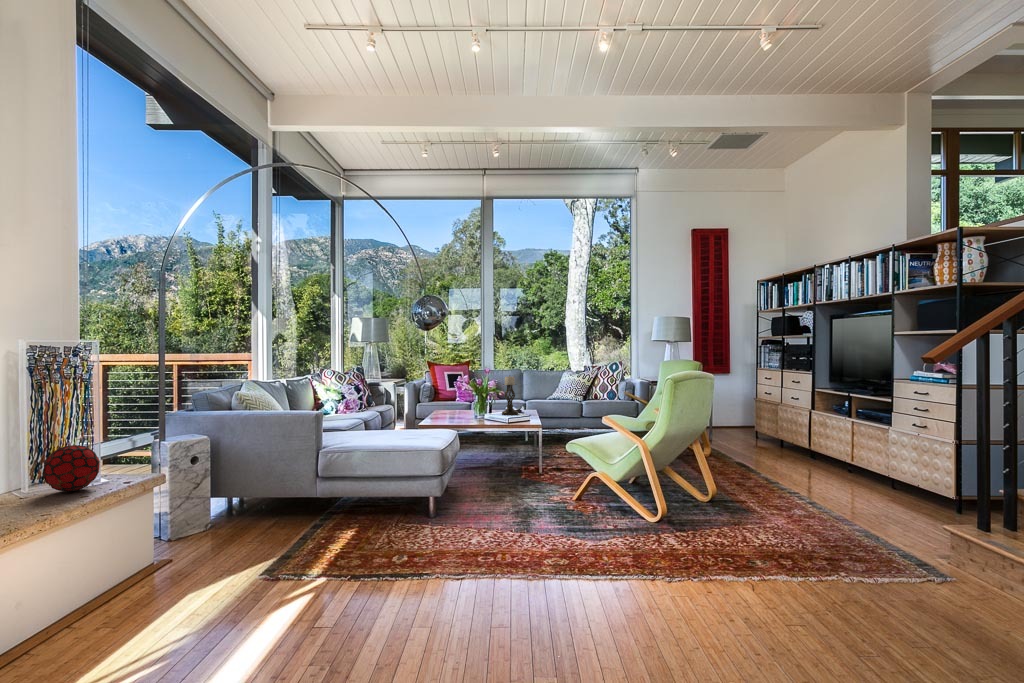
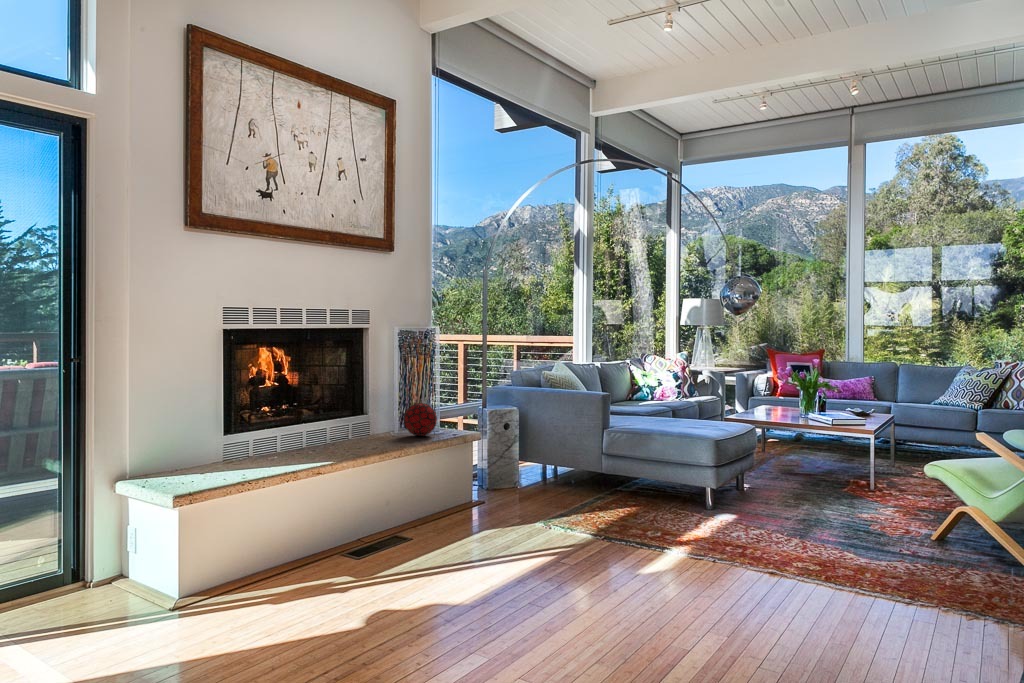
candle holder: present [502,375,518,415] -> none [834,370,857,418]

